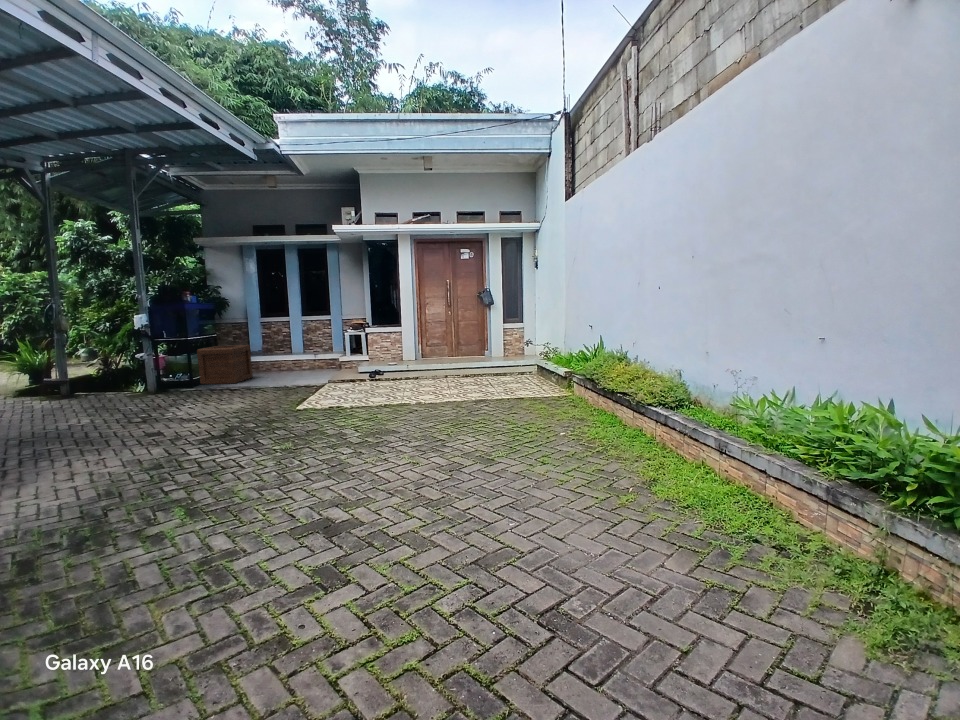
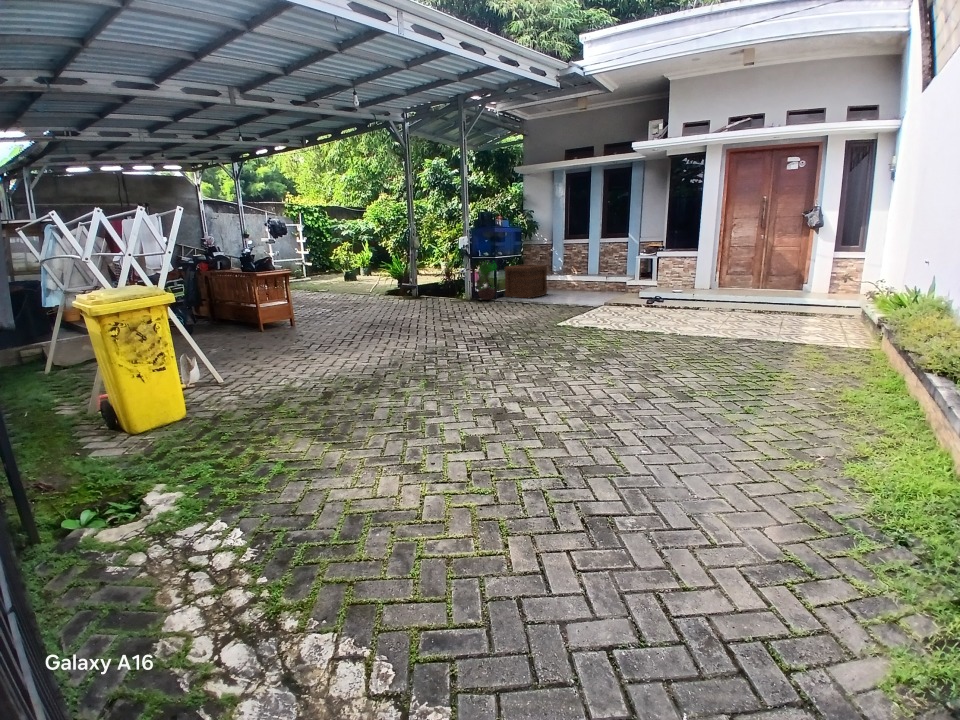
potted tree: none [158,341,191,391] -> present [478,262,496,300]

